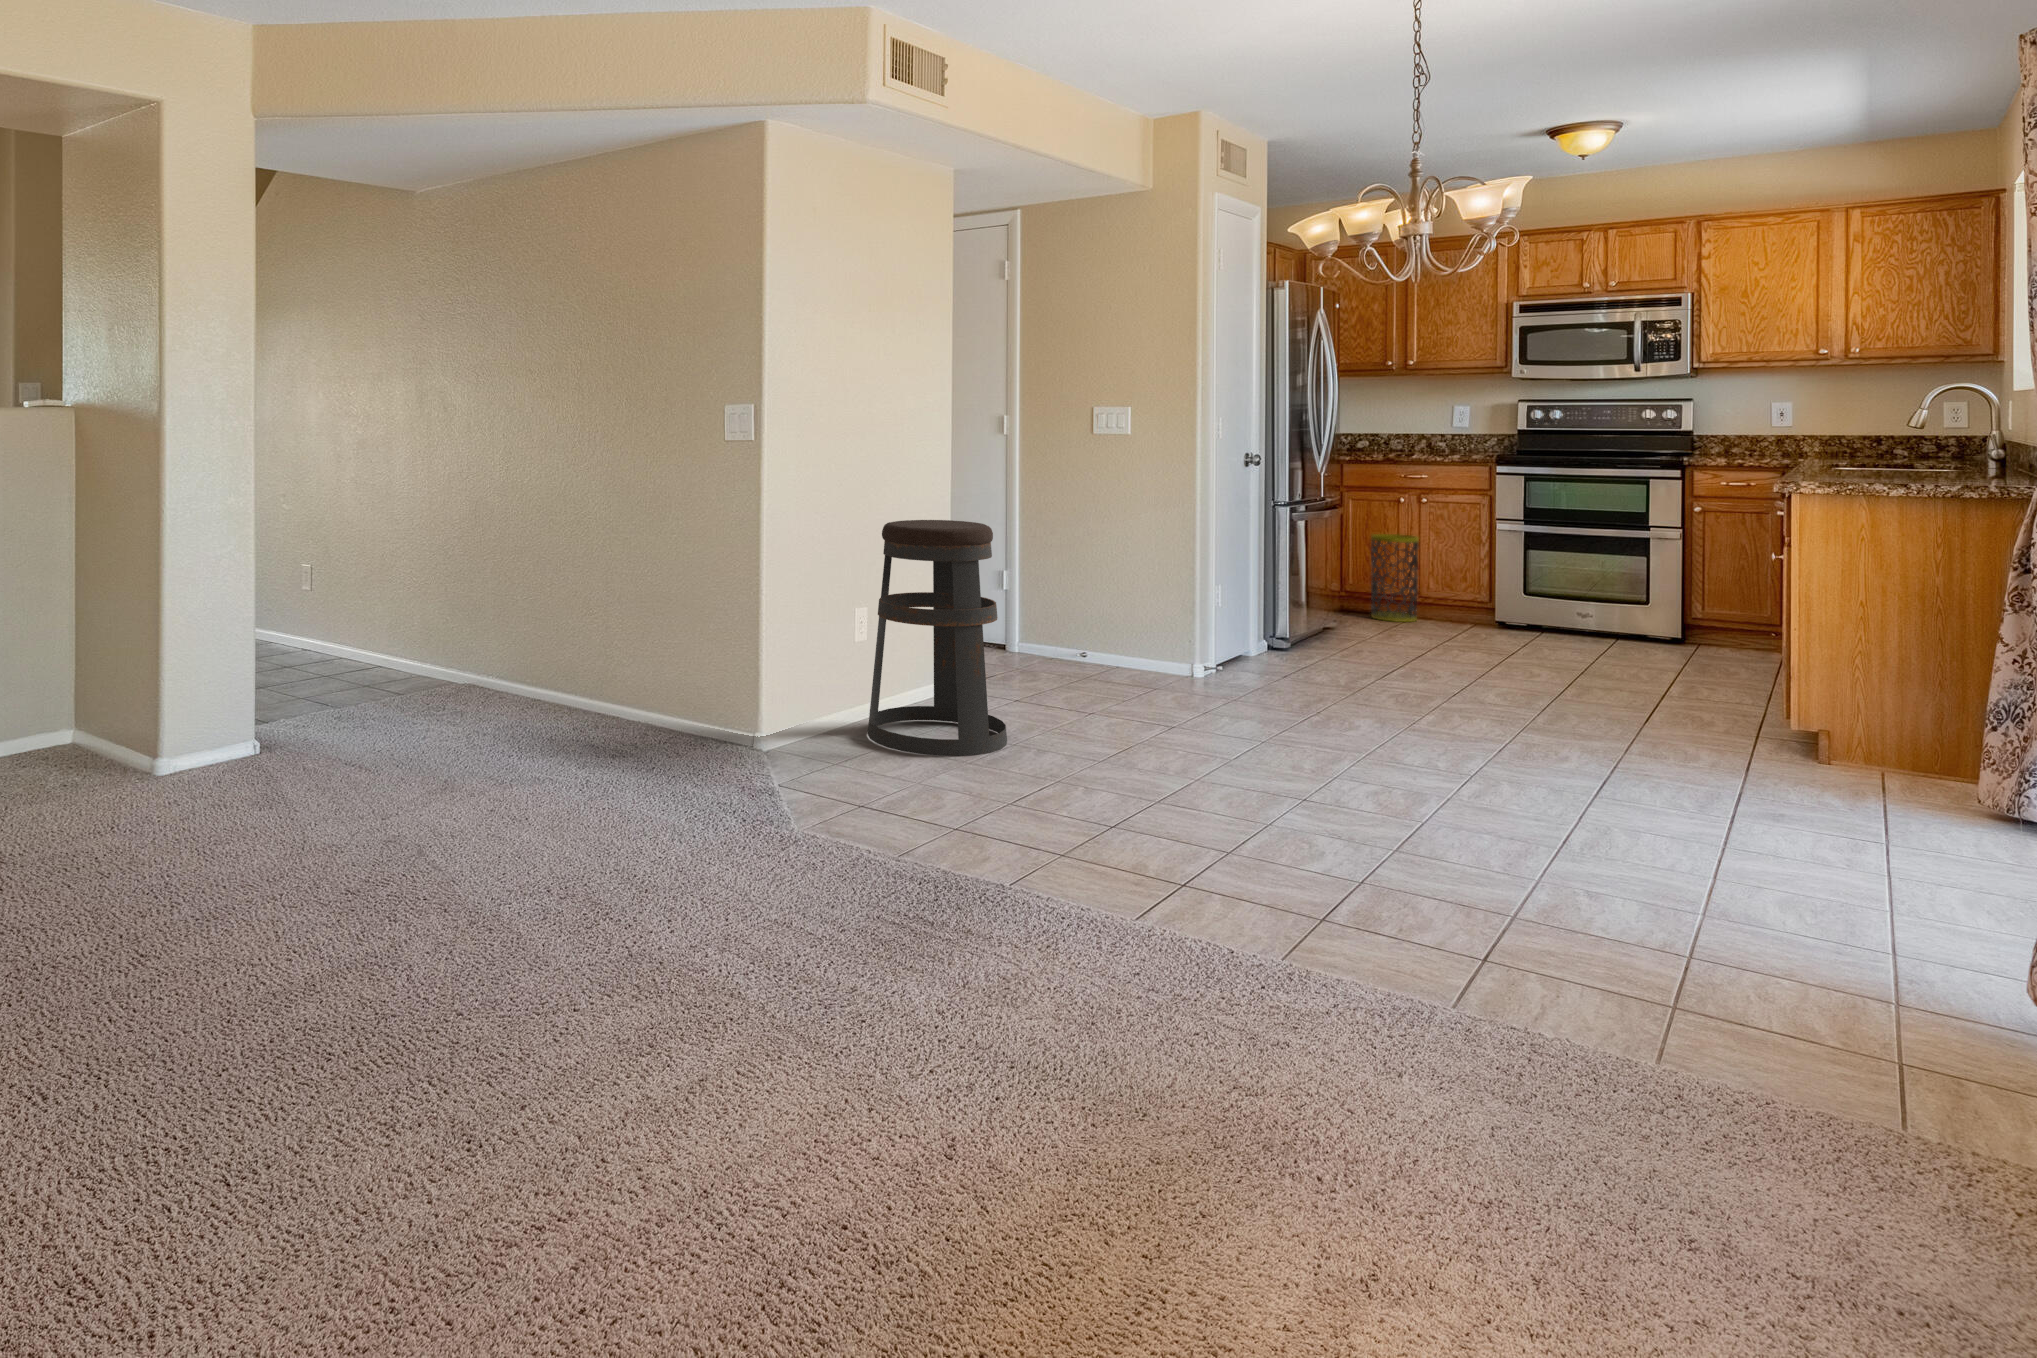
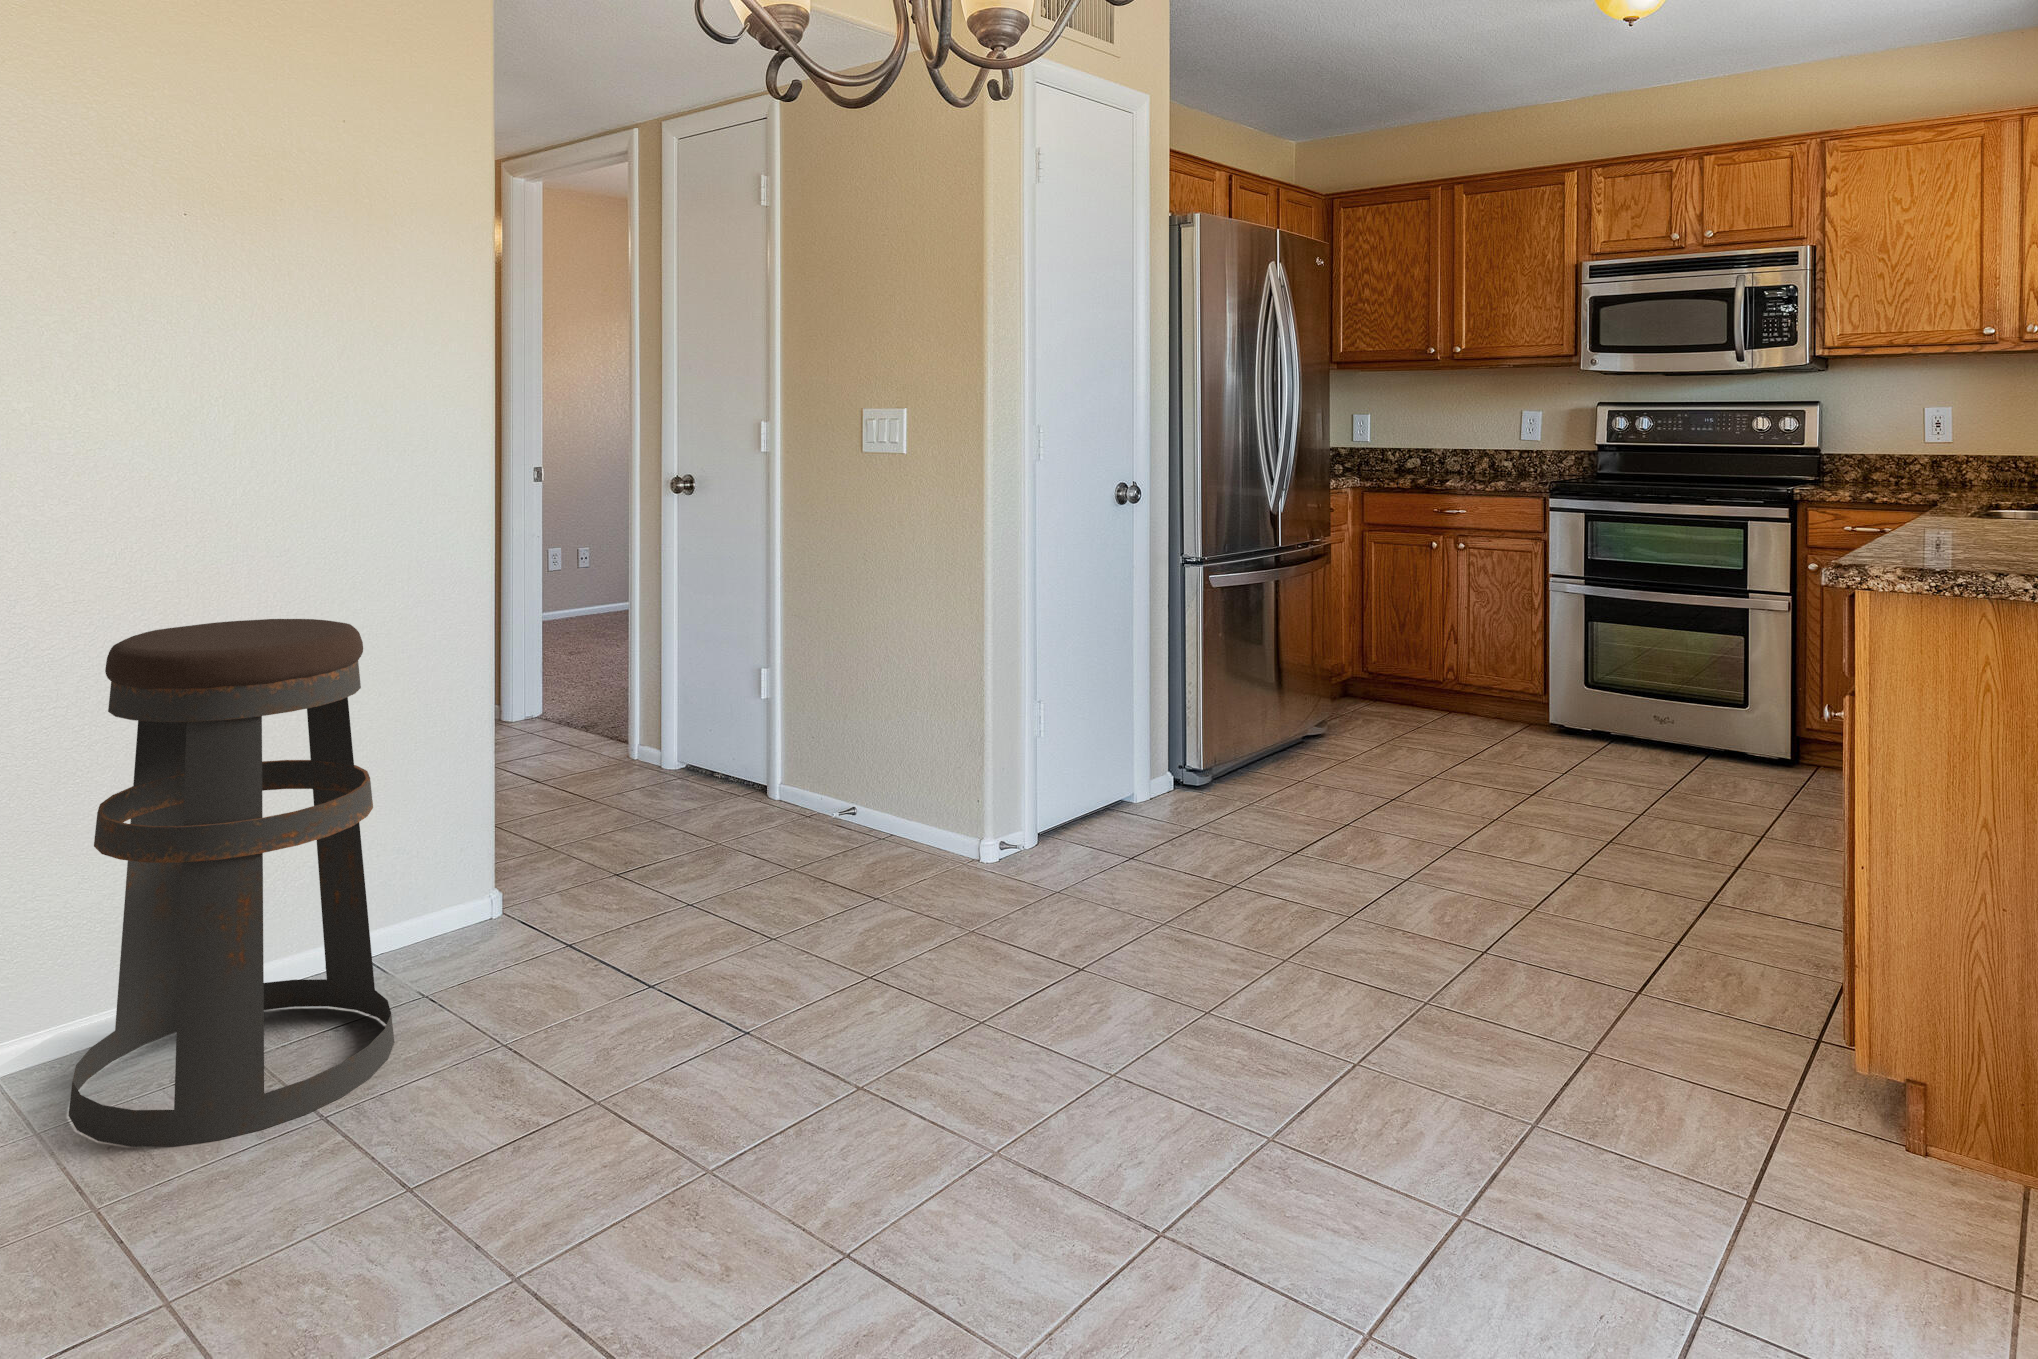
trash can: present [1371,534,1419,622] -> none [1392,594,1454,724]

